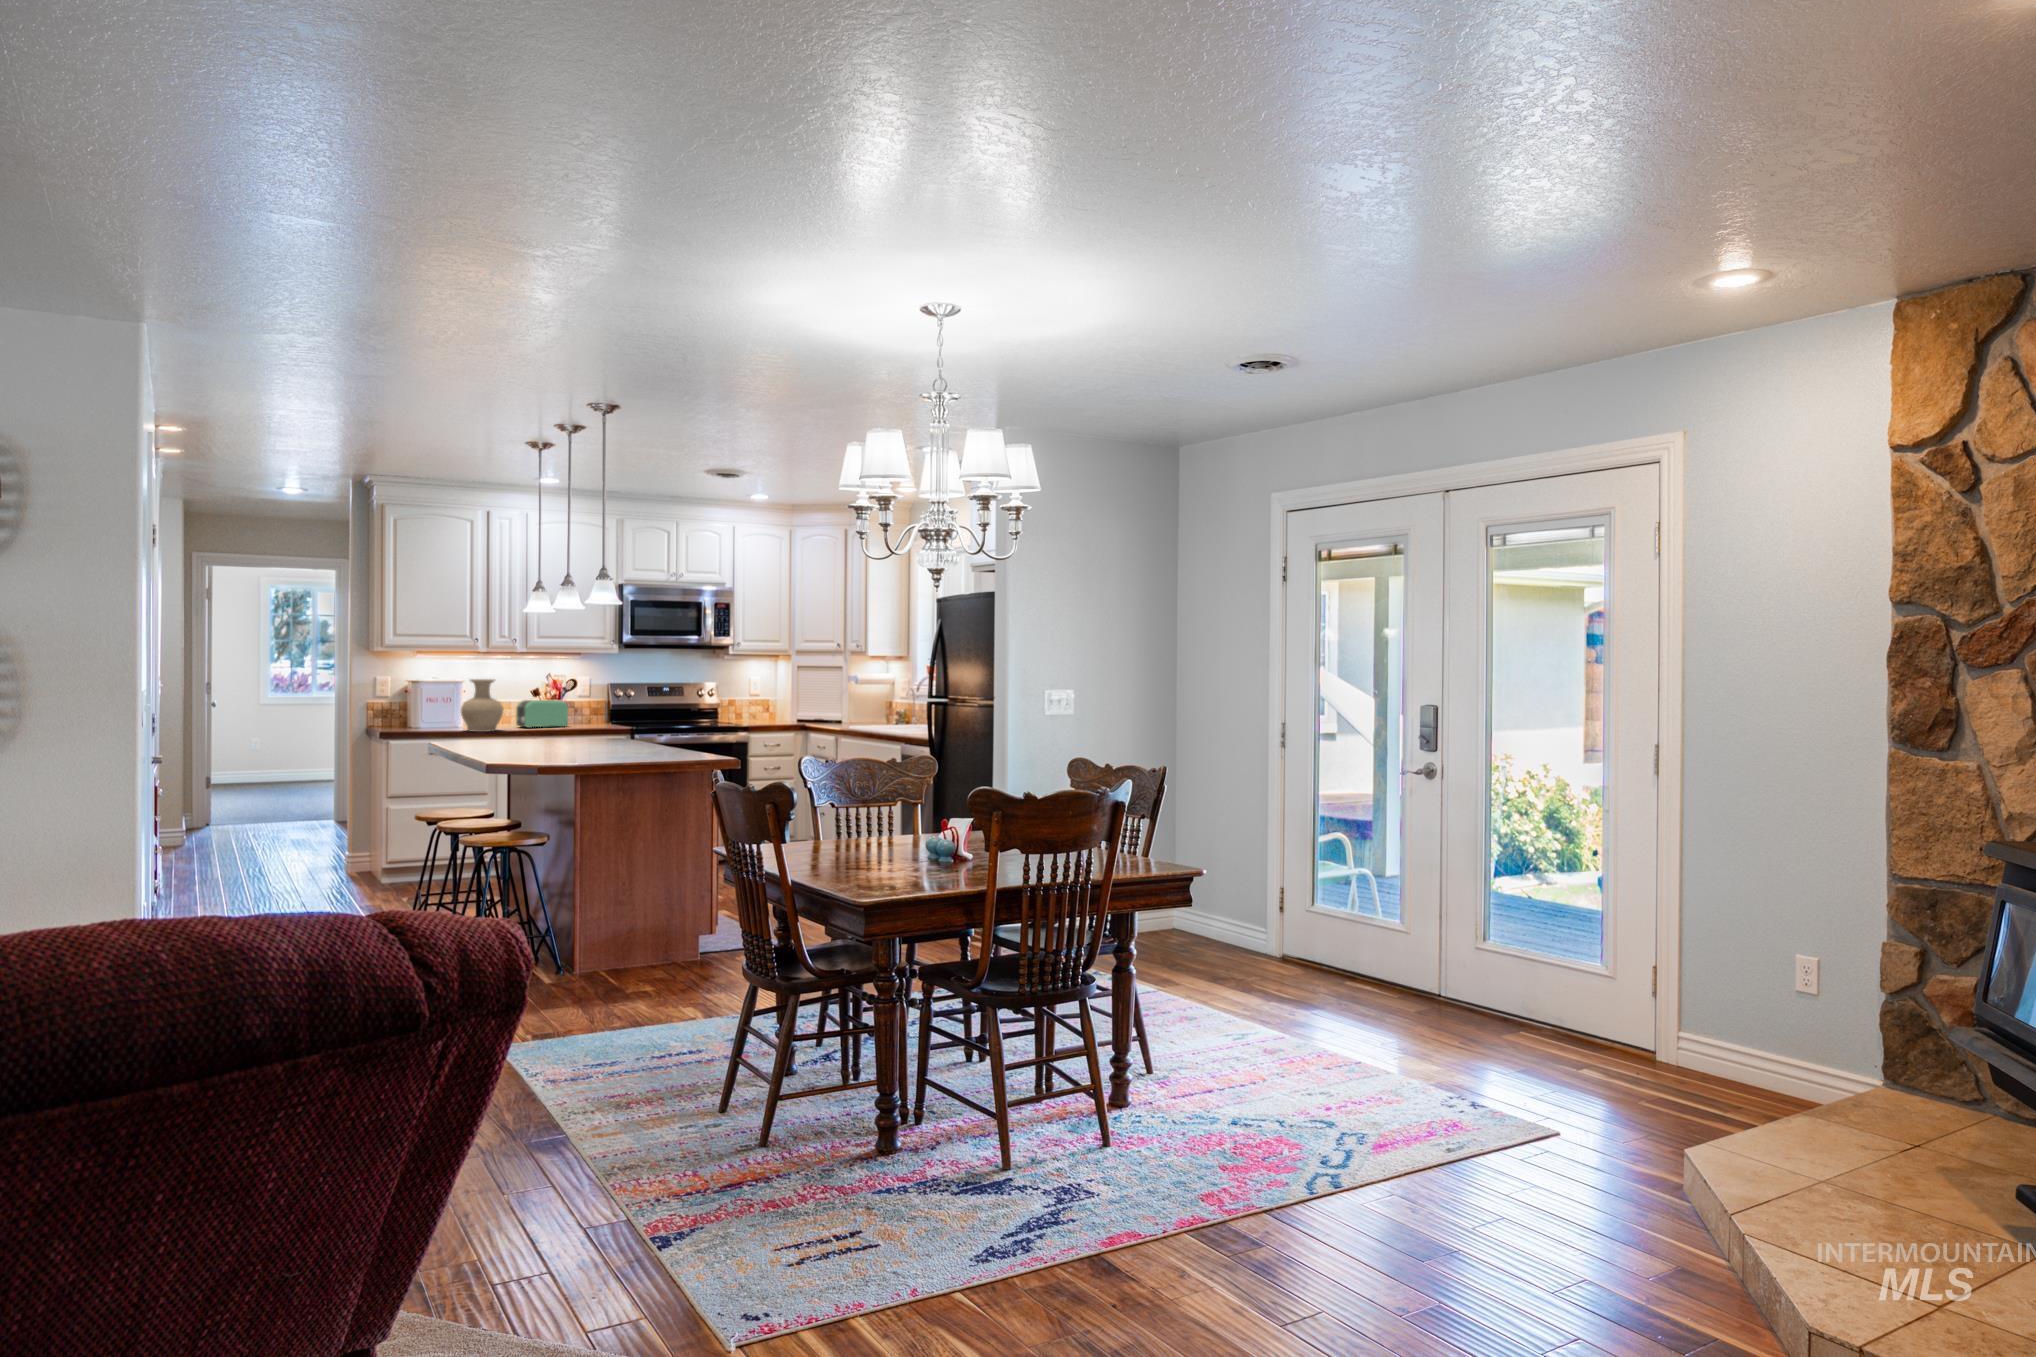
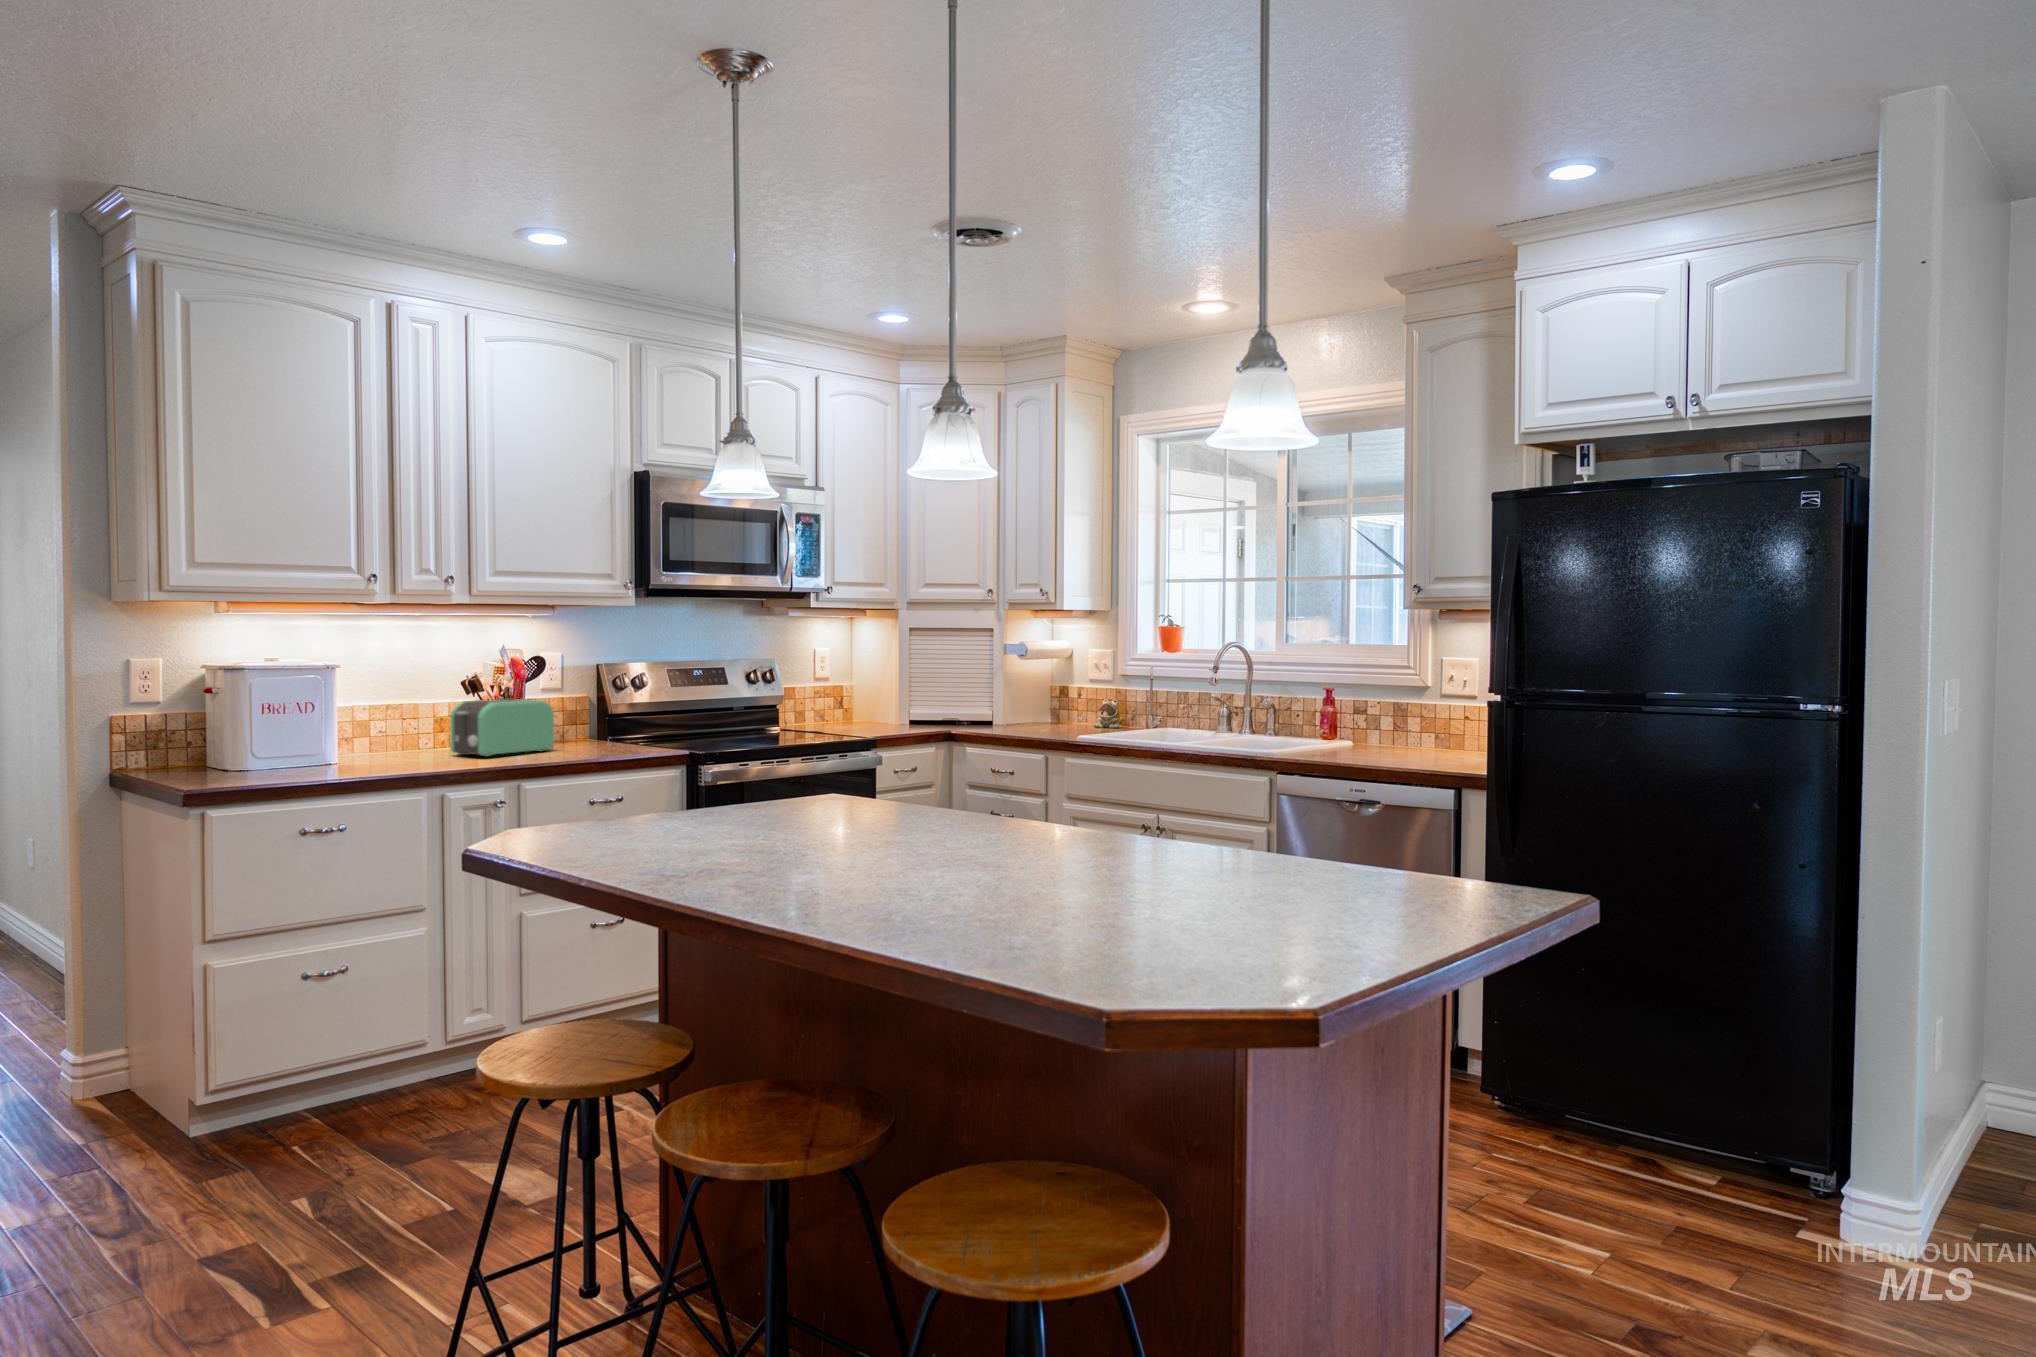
vase: present [461,679,503,732] -> none [357,661,451,773]

